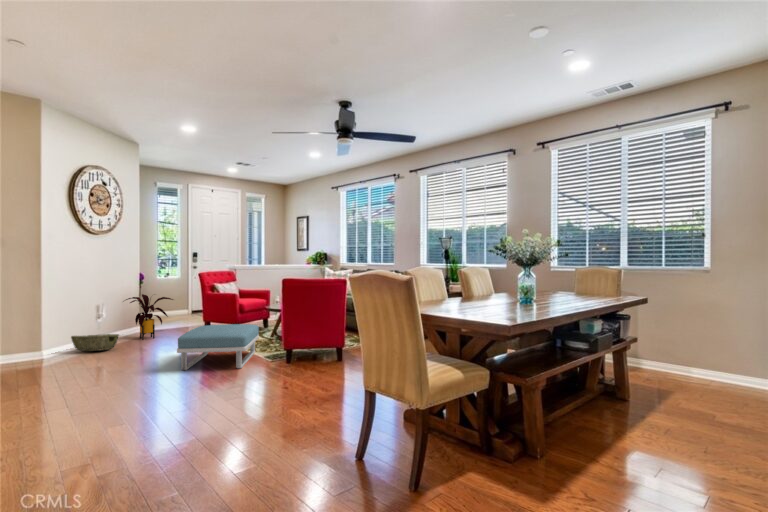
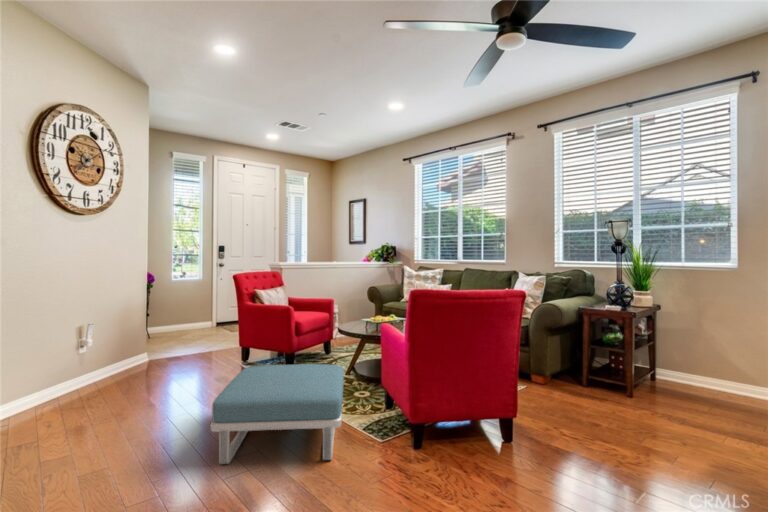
house plant: present [126,294,173,340] -> none [120,305,199,376]
woven basket: present [71,334,119,351] -> none [33,372,112,404]

